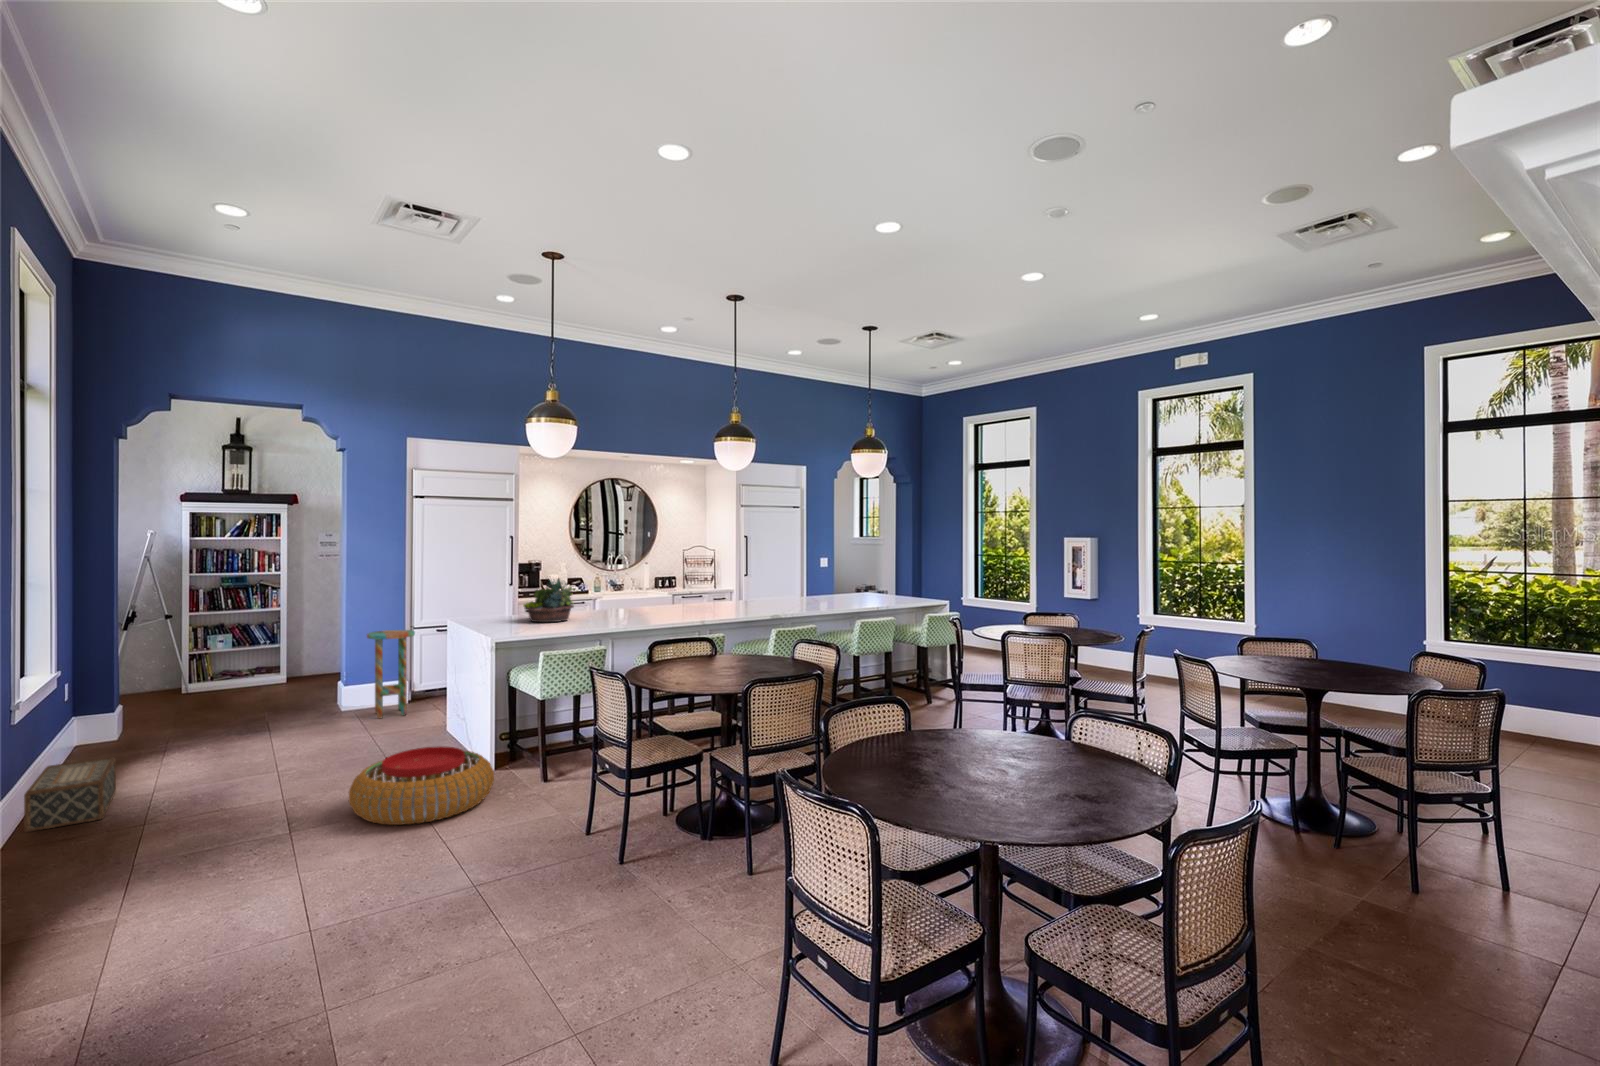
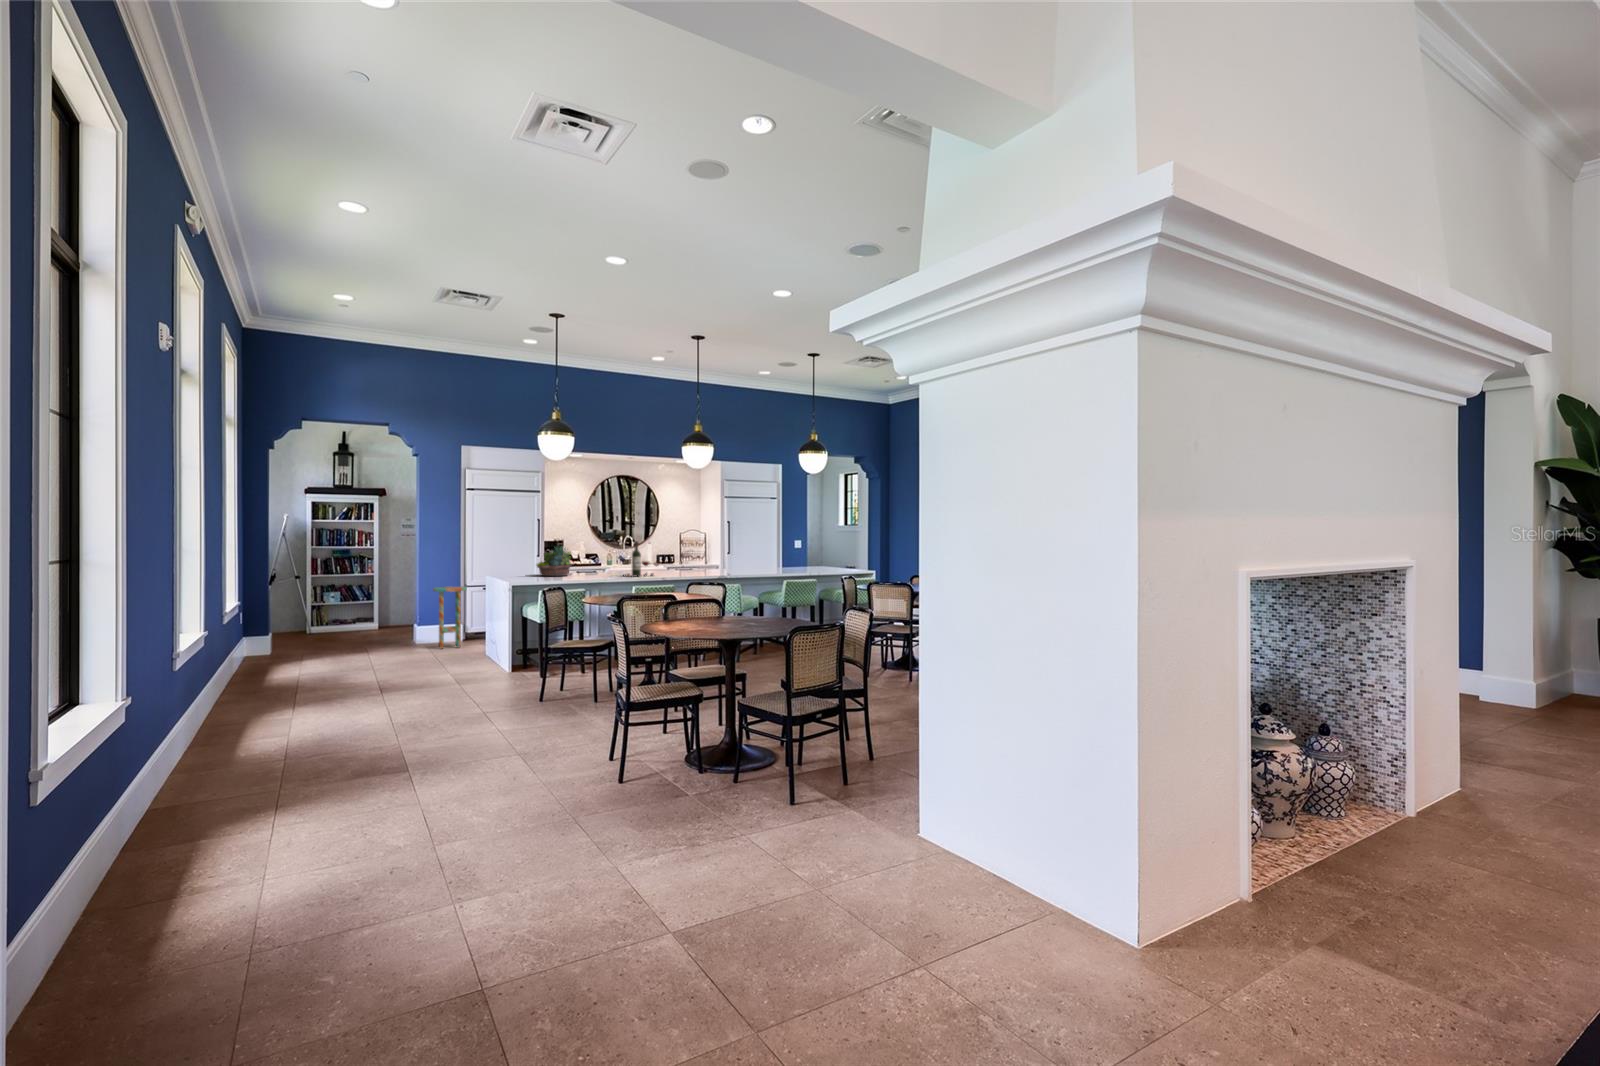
wine bottle: none [647,571,698,621] -> present [624,541,659,577]
pouf: present [349,746,494,825] -> none [414,654,508,697]
woven basket: present [24,757,116,832] -> none [221,656,271,694]

